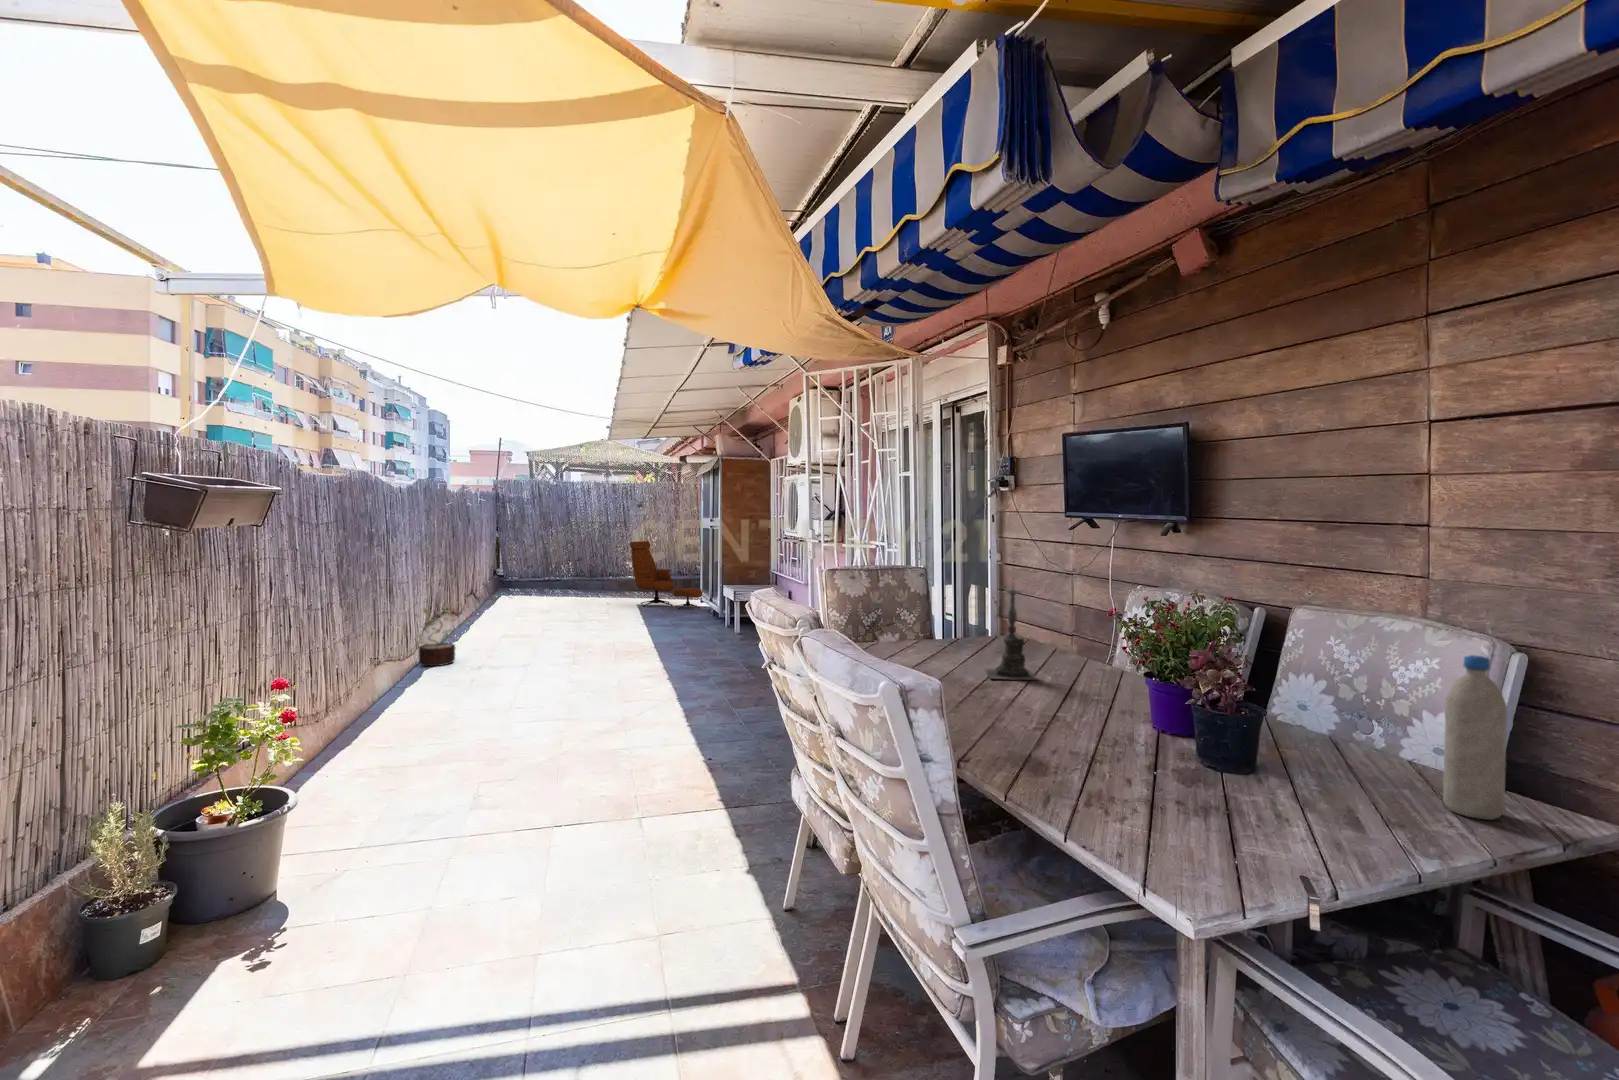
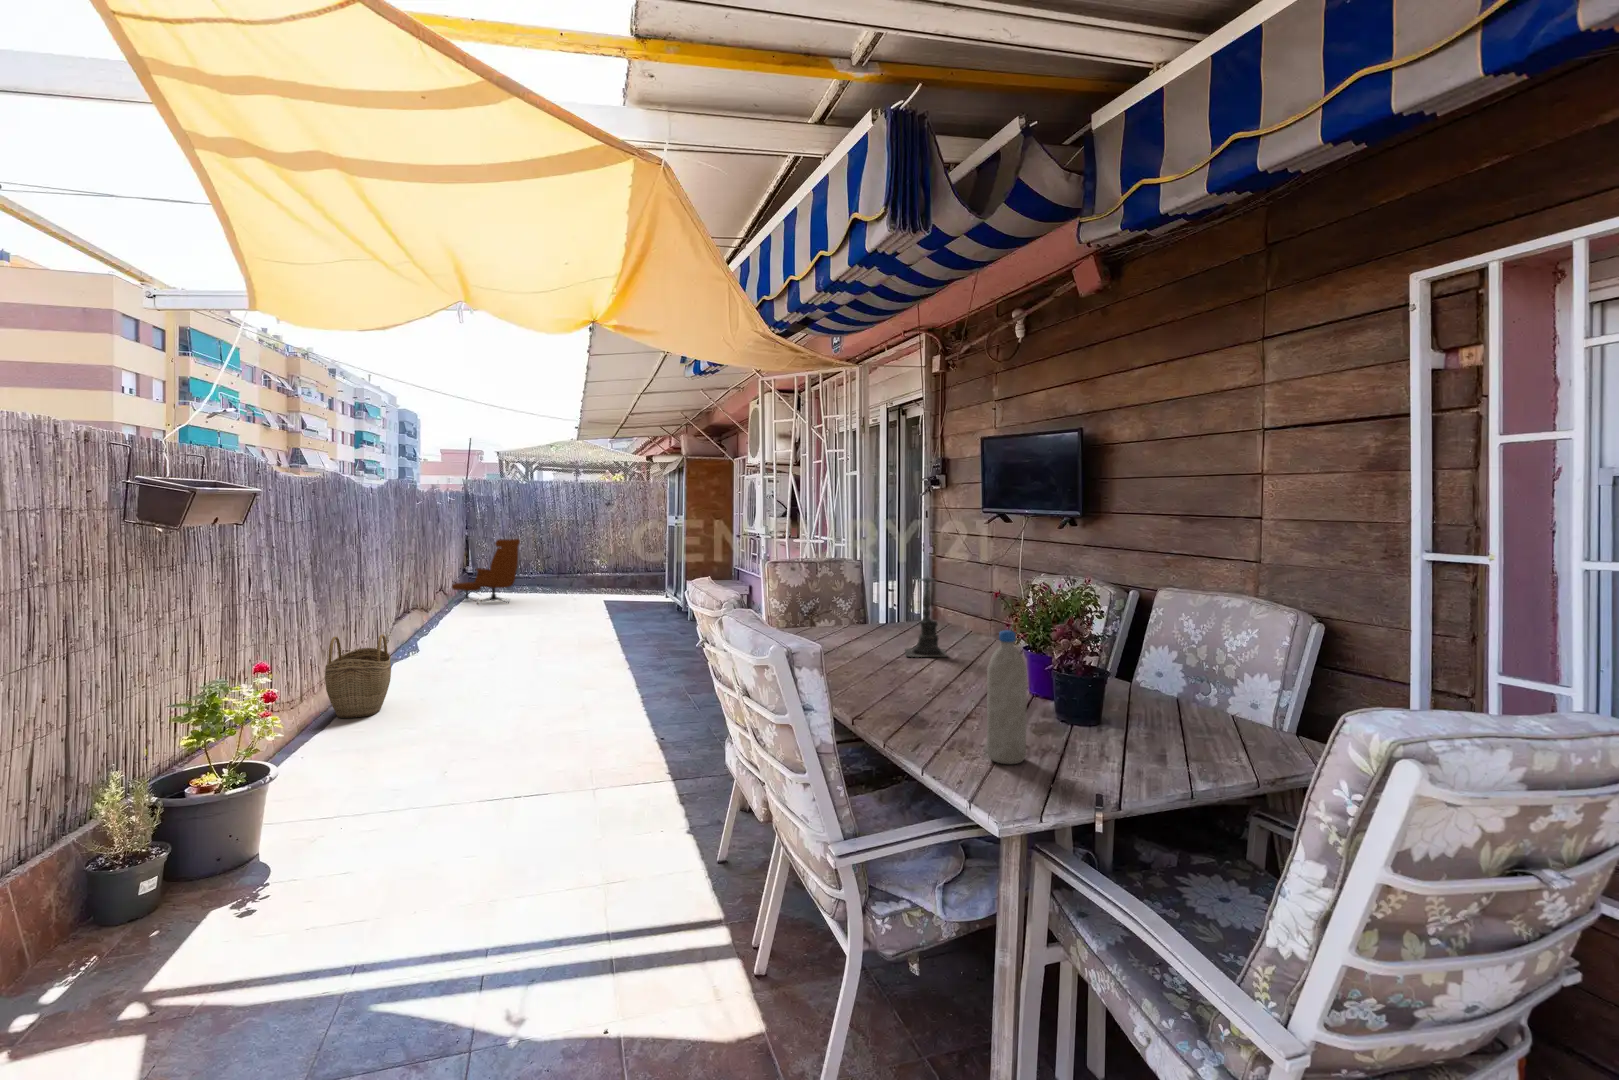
lounge chair: present [630,541,702,609] -> present [452,539,520,603]
decorative plant: present [419,608,455,666] -> none [389,602,428,659]
woven basket: none [350,643,418,731] -> present [325,634,391,718]
water bottle: present [1443,655,1507,820] -> present [987,630,1027,764]

